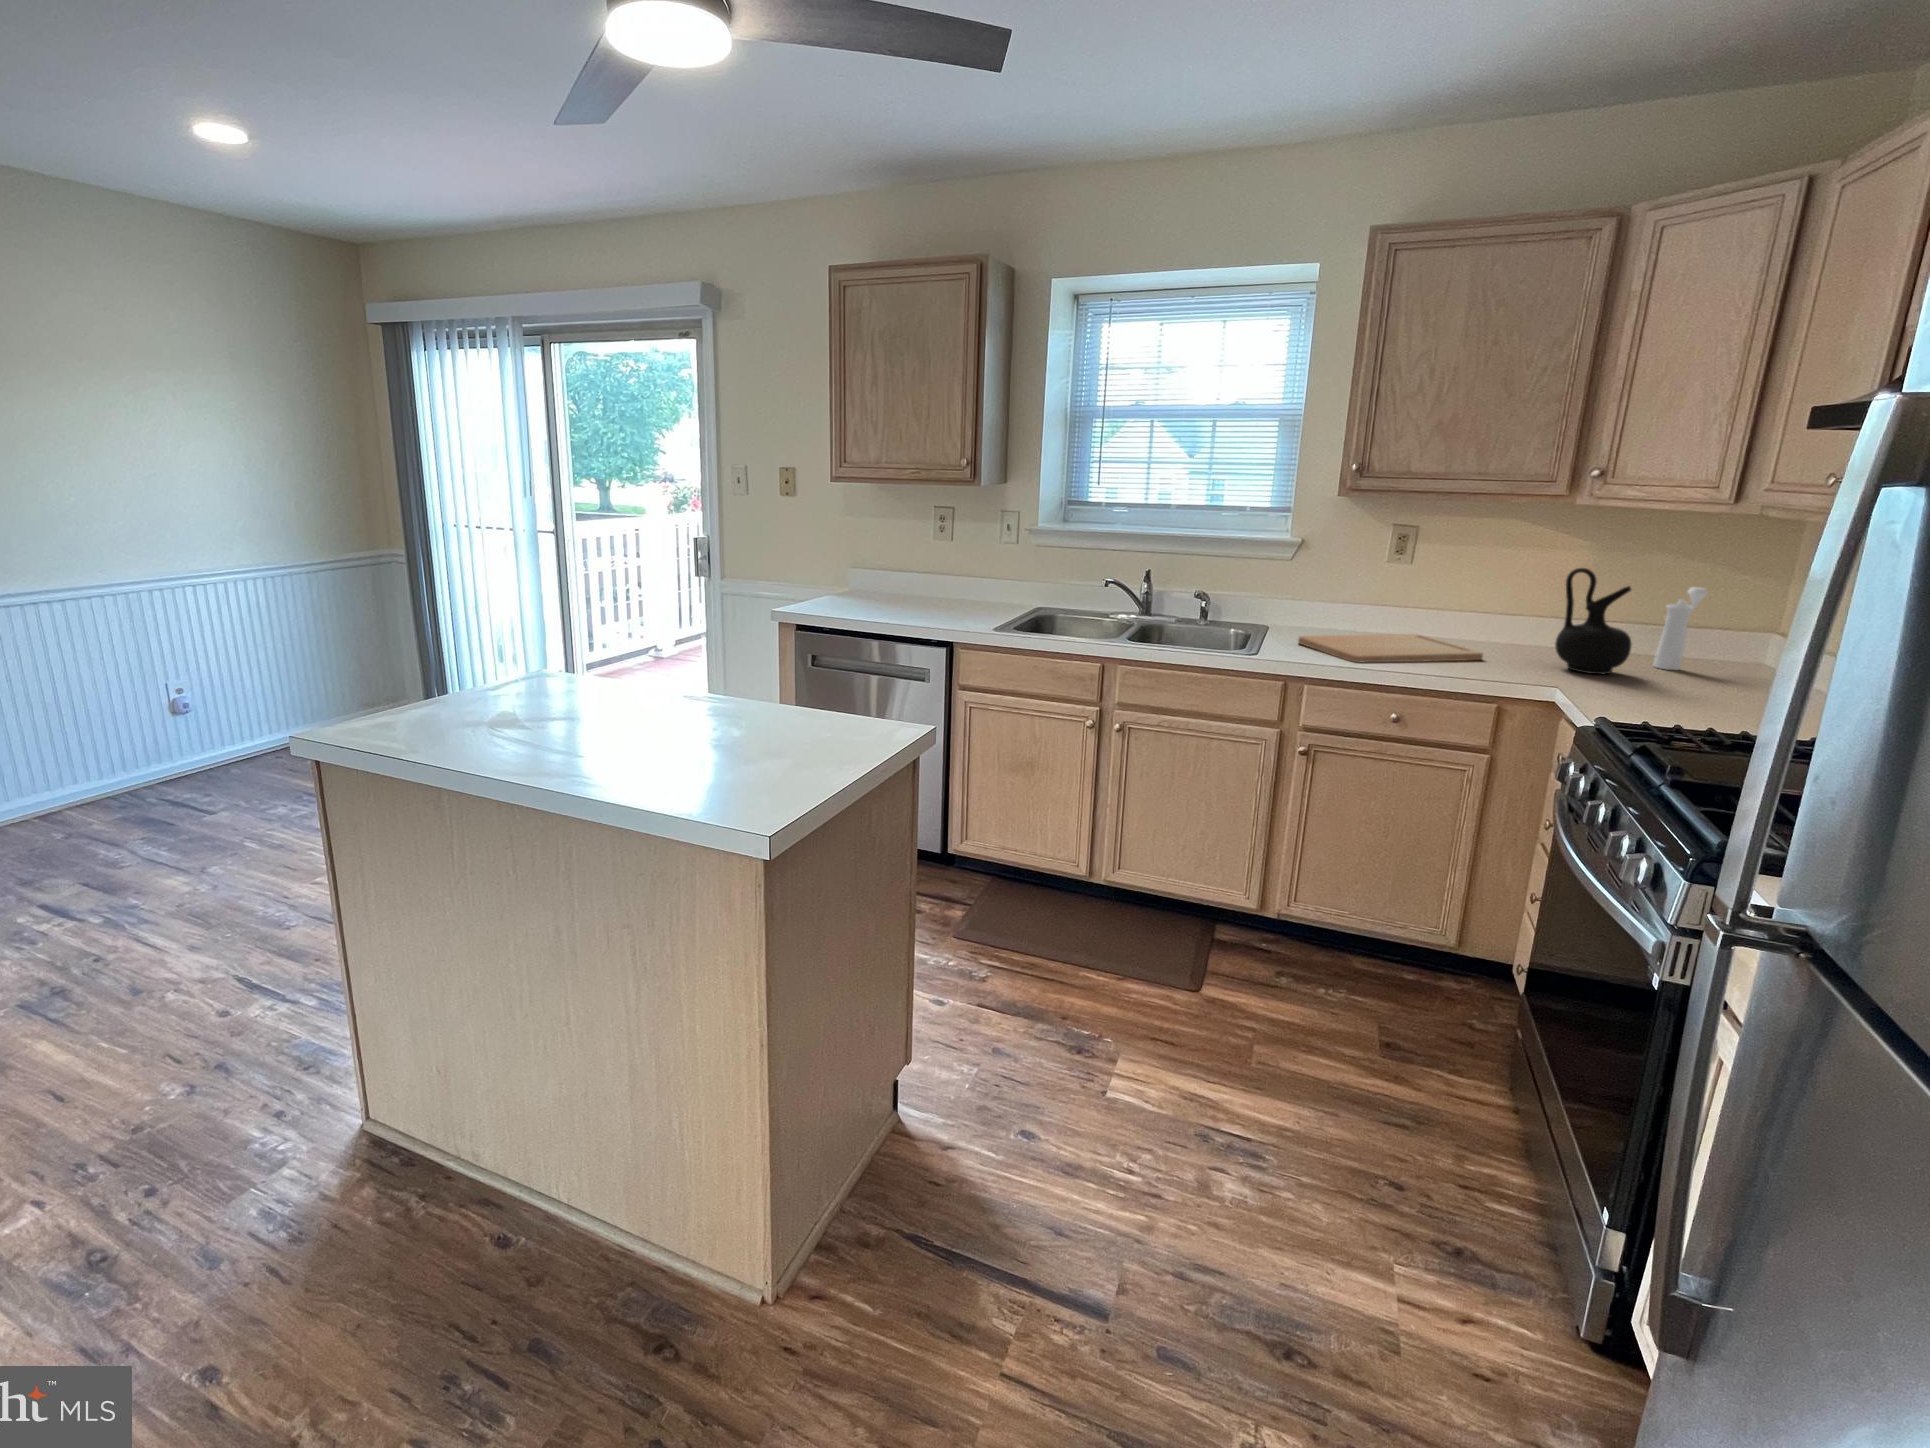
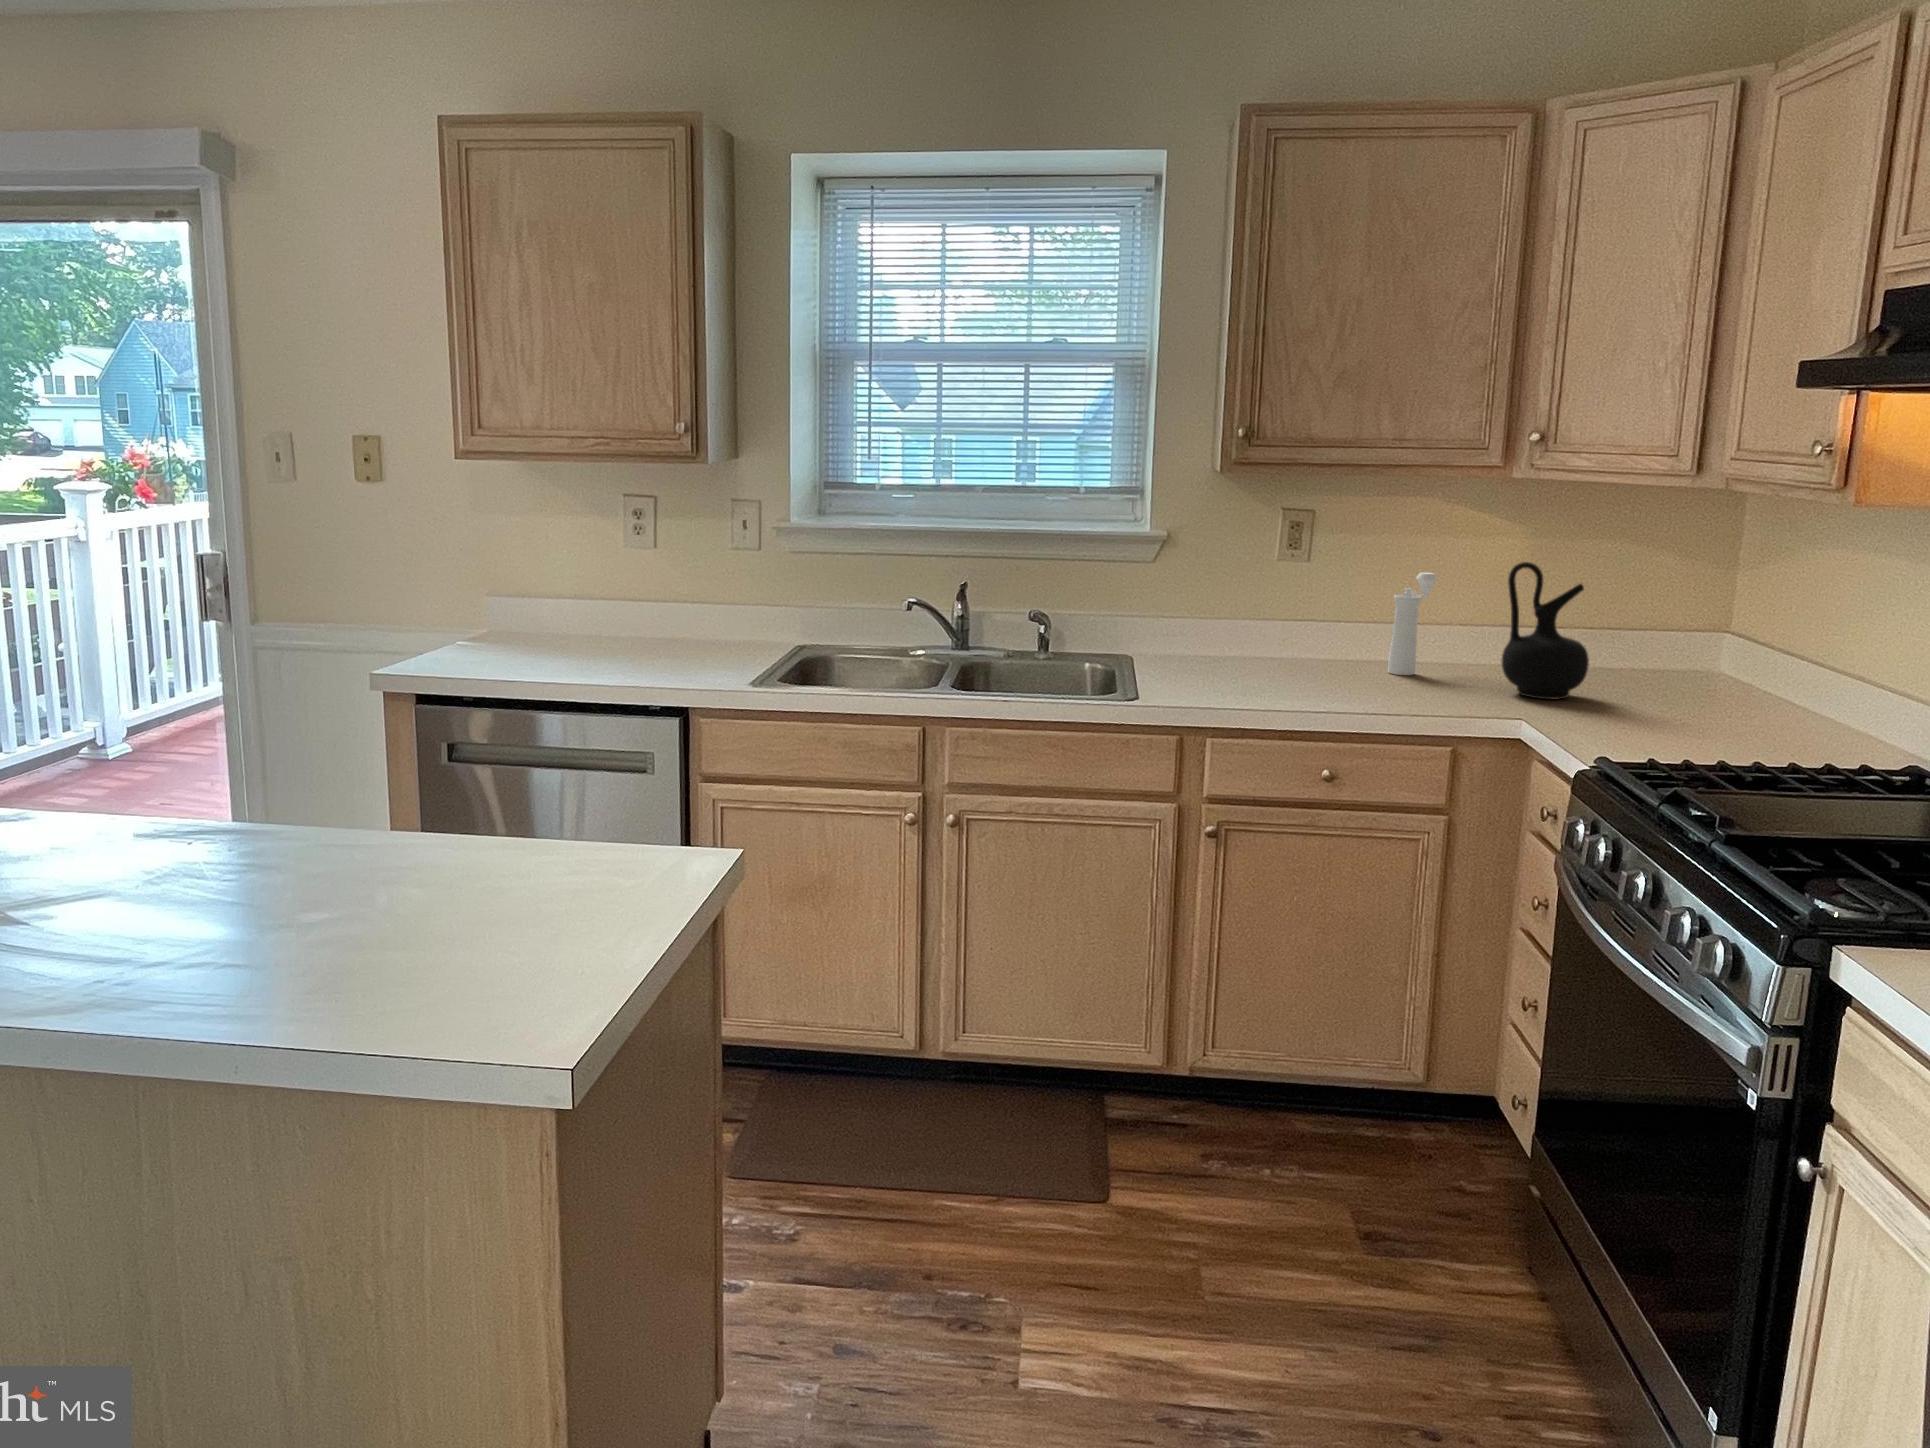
pepper mill: present [1654,587,1708,670] -> present [1388,572,1437,675]
cutting board: present [1298,634,1483,662] -> none [1184,657,1418,704]

